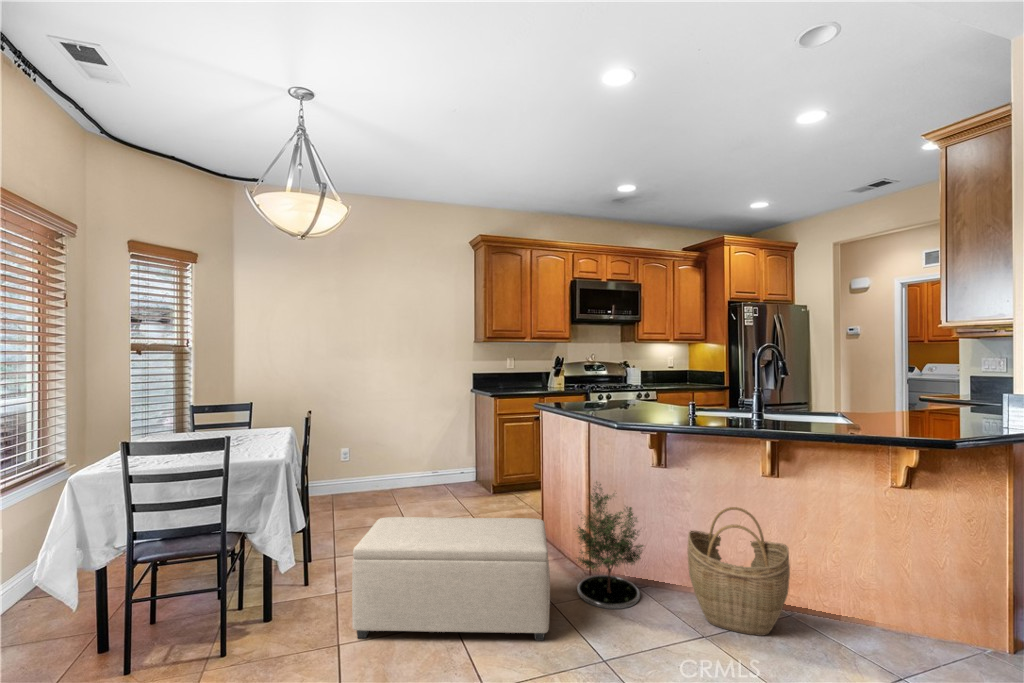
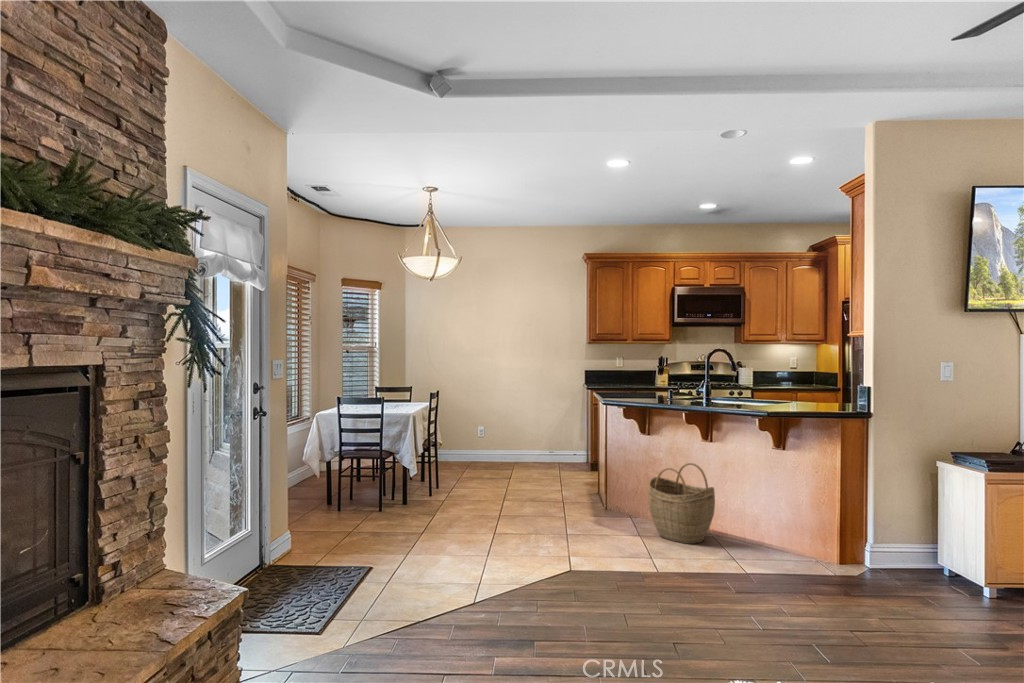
potted tree: present [577,482,643,609] -> none [582,441,637,525]
ottoman: present [352,517,550,641] -> none [444,455,566,528]

